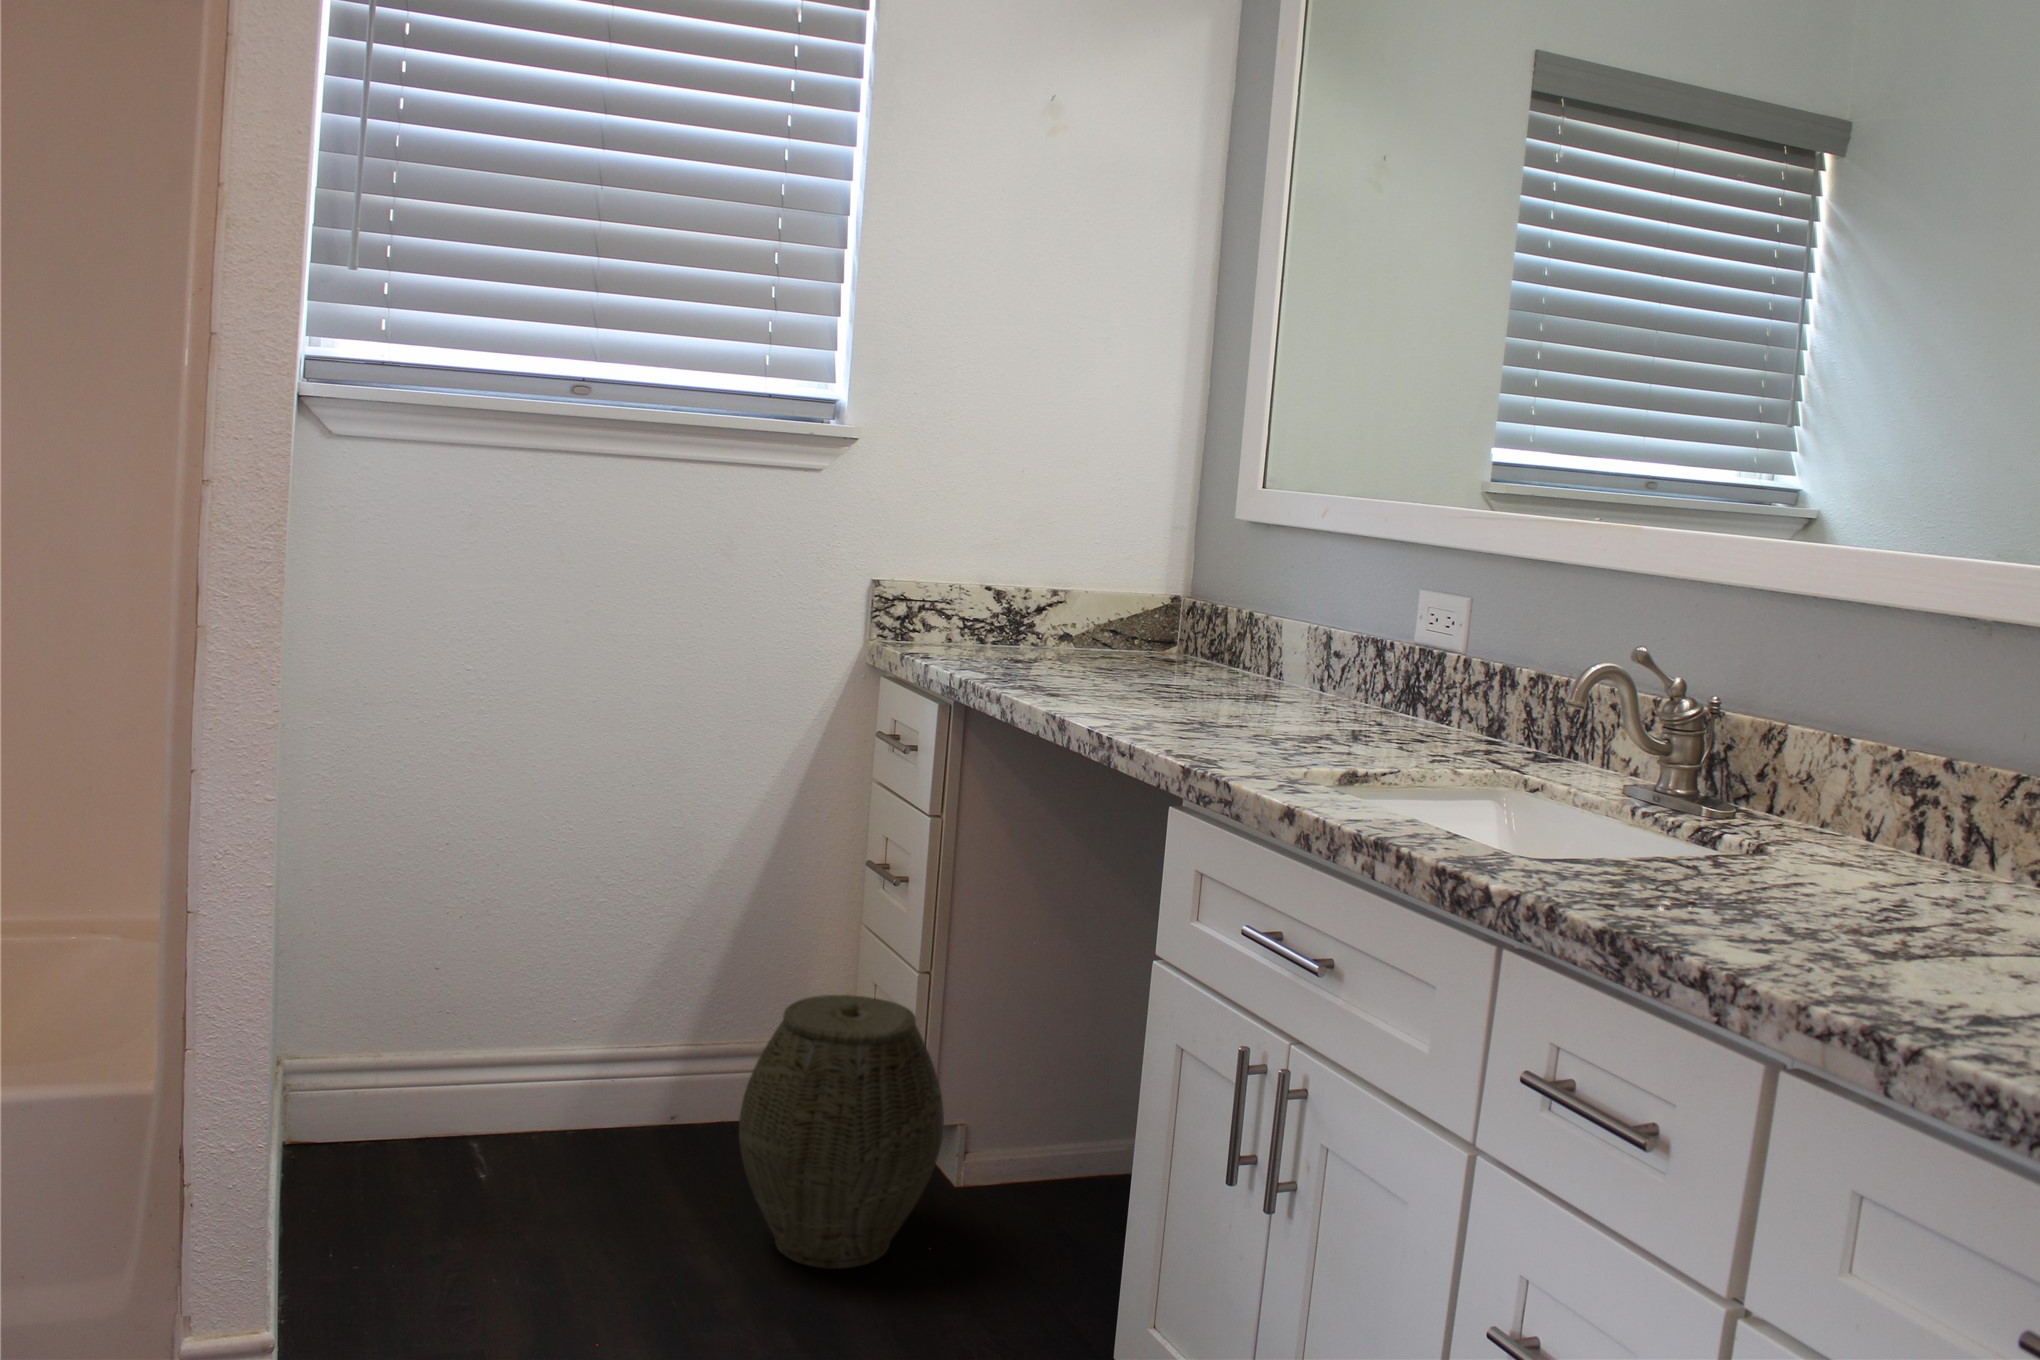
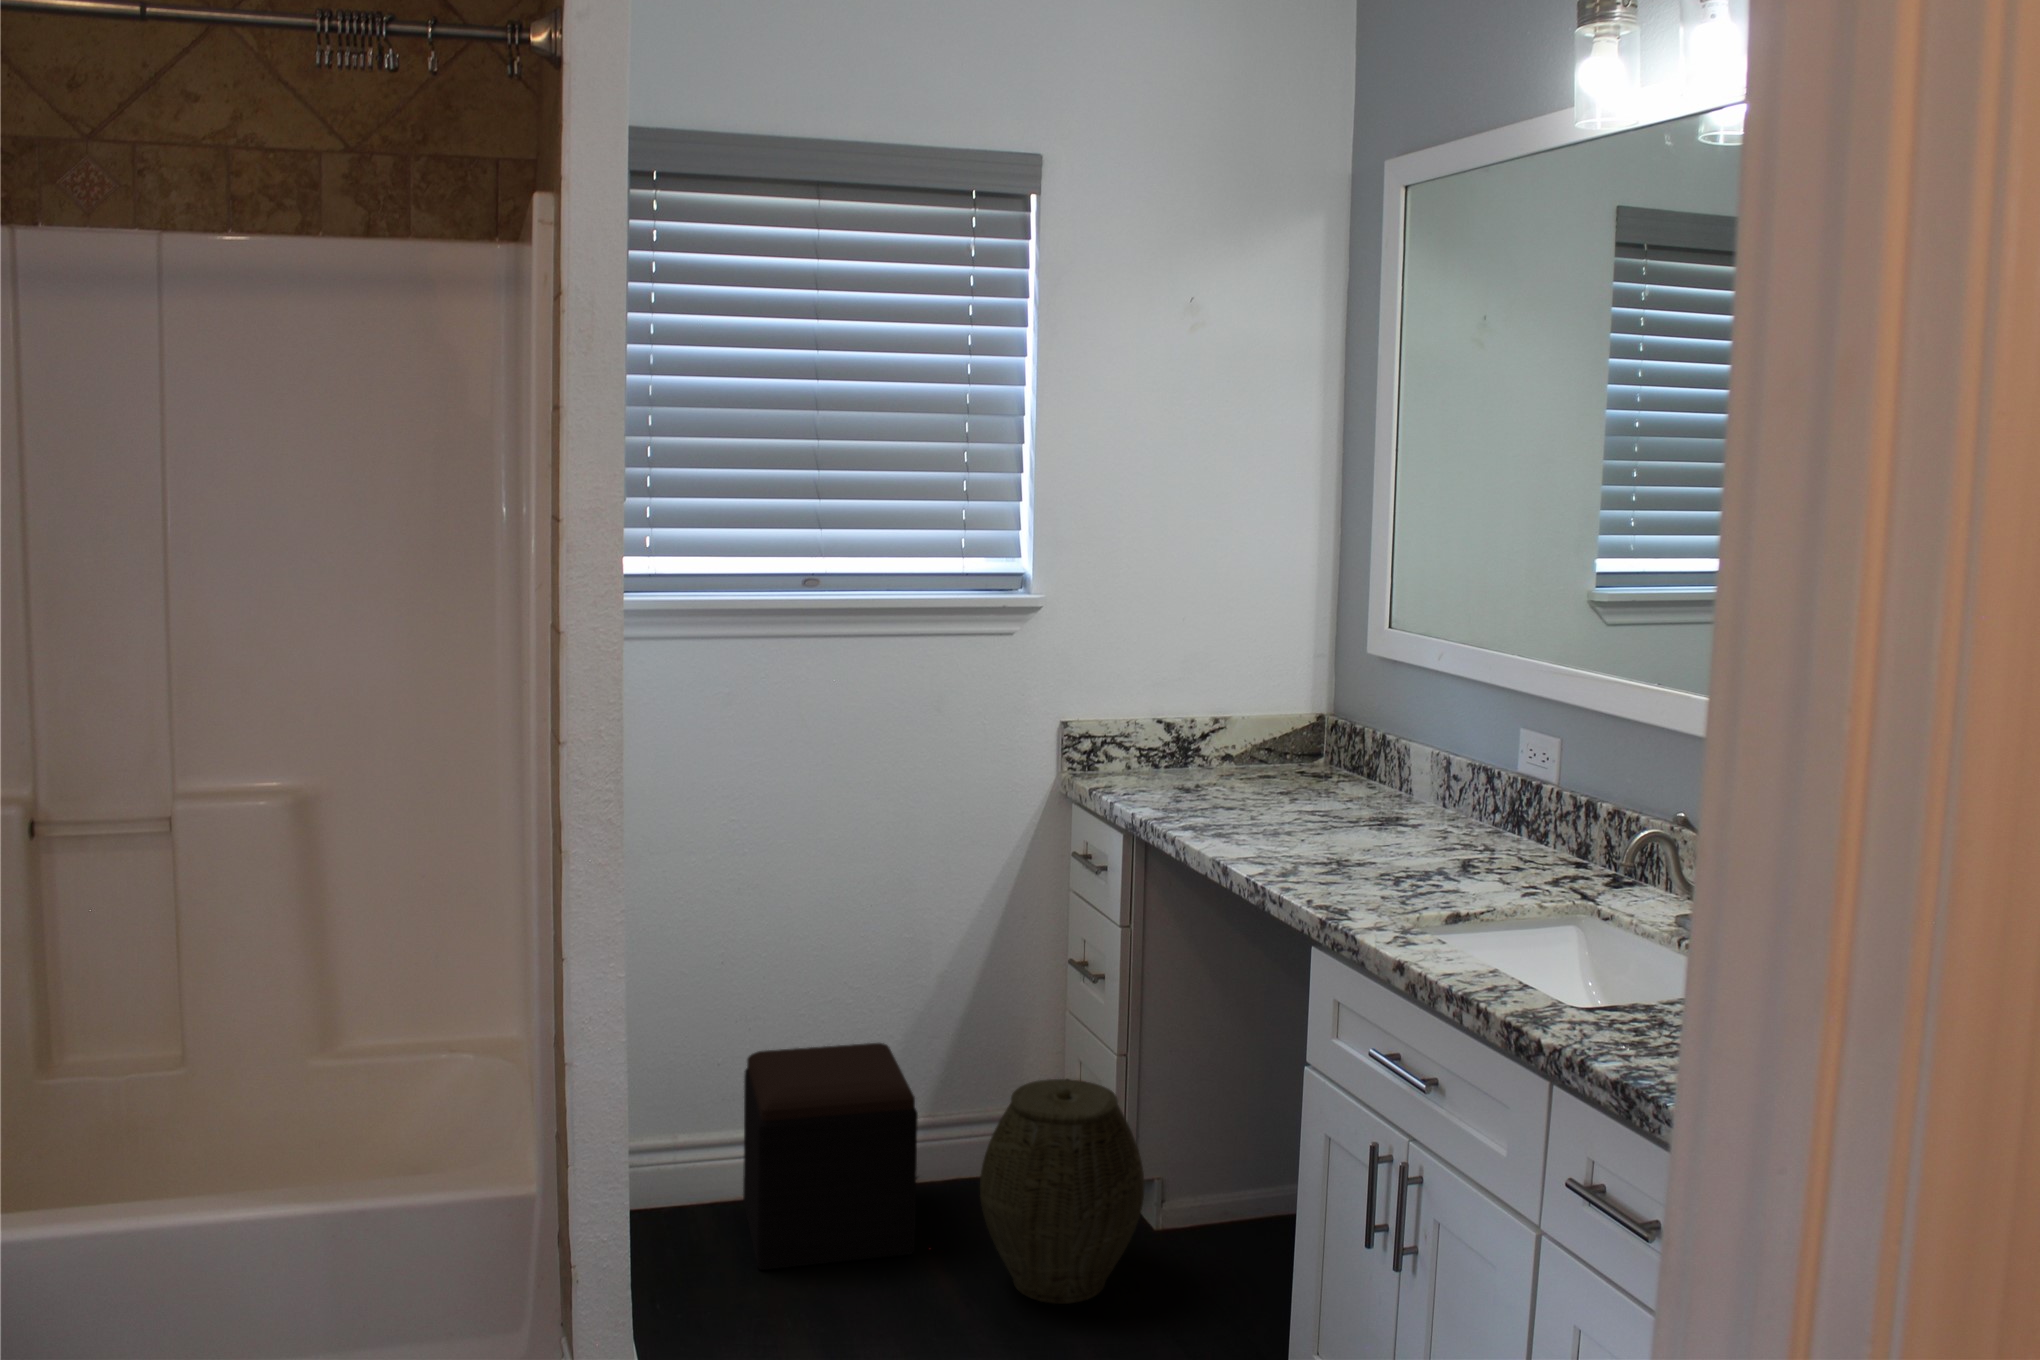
footstool: none [447,952,668,1223] -> present [743,1043,918,1270]

